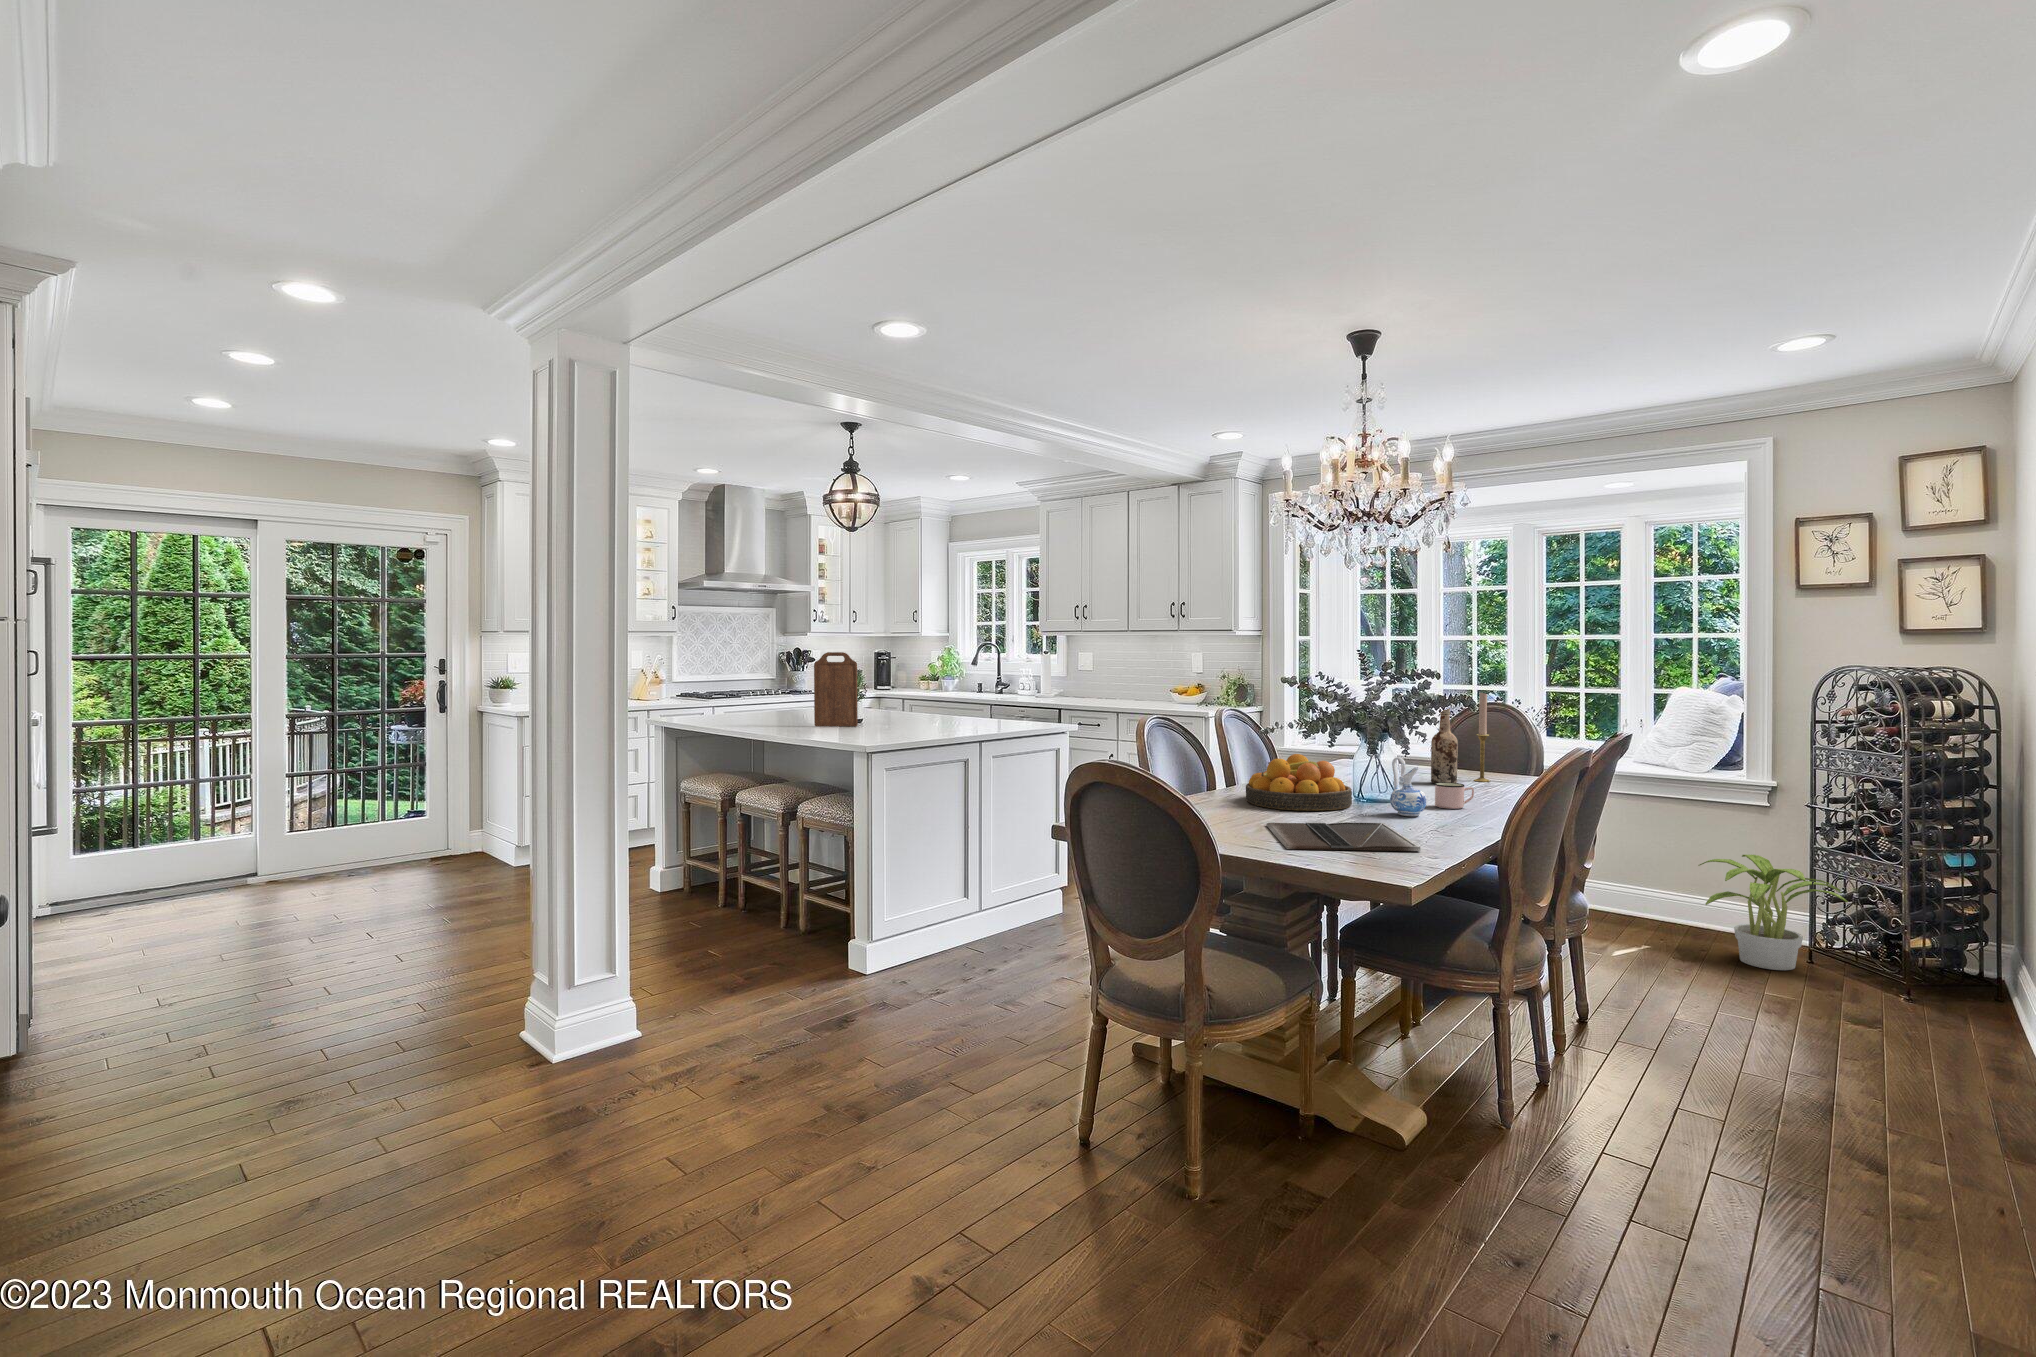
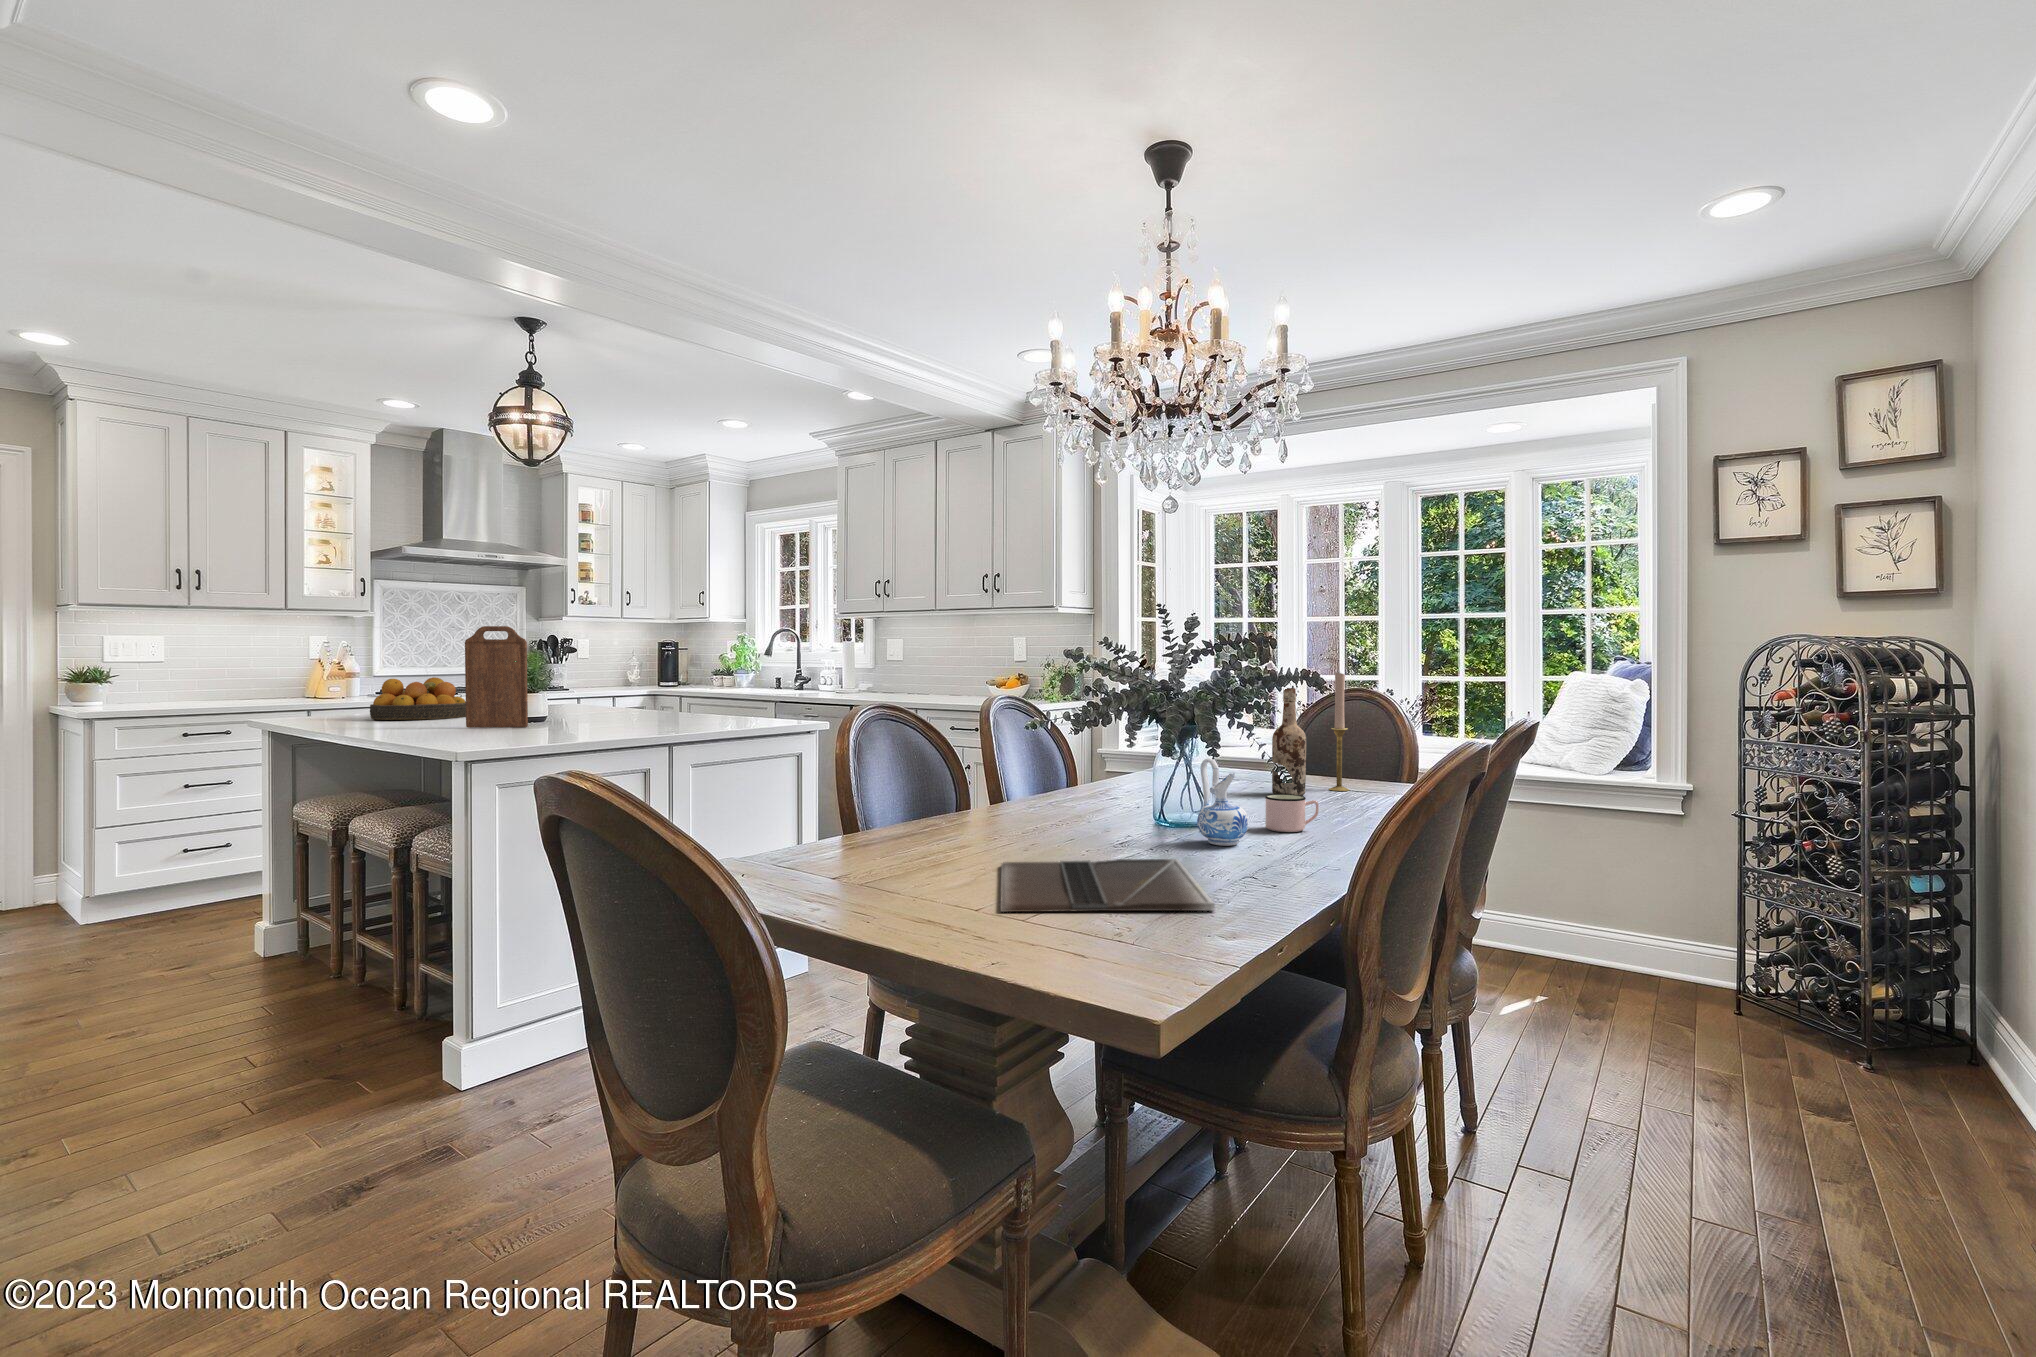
fruit bowl: present [1246,754,1352,811] -> present [370,677,466,720]
potted plant: present [1698,855,1848,970] -> none [1607,878,1792,1028]

